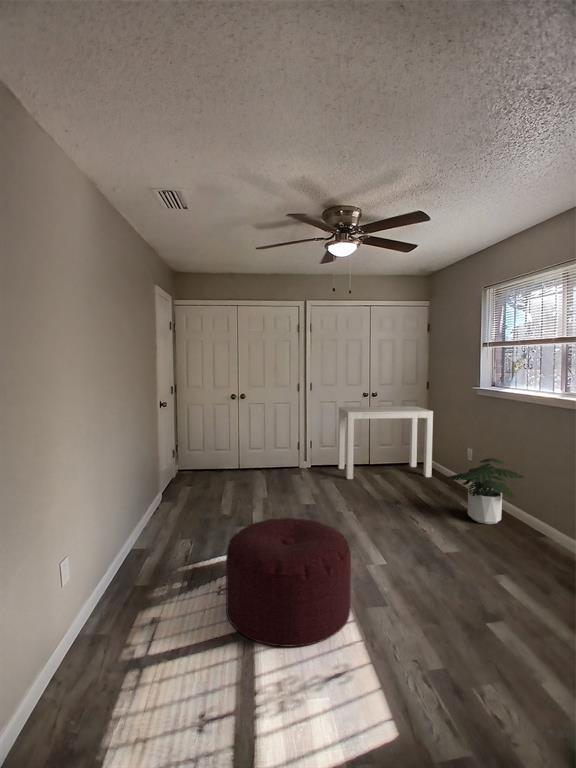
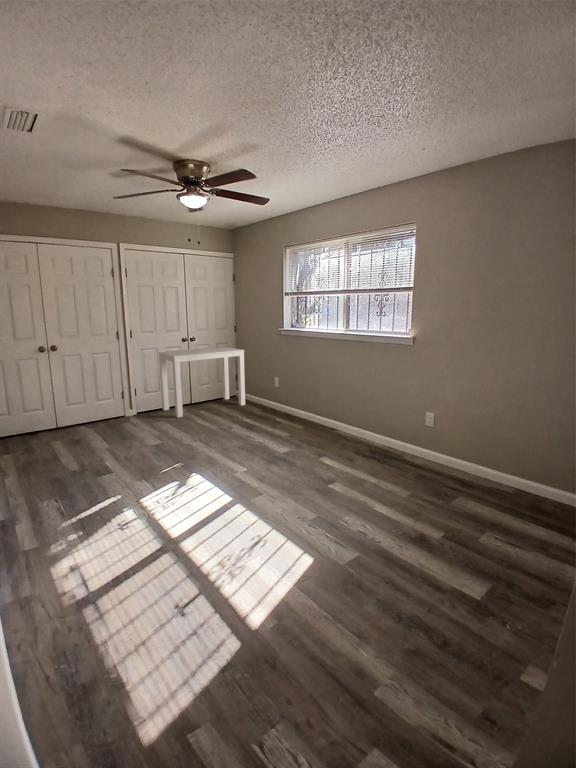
potted plant: present [448,458,525,524] -> none [270,381,323,430]
ottoman: present [226,518,351,647] -> none [133,447,244,548]

